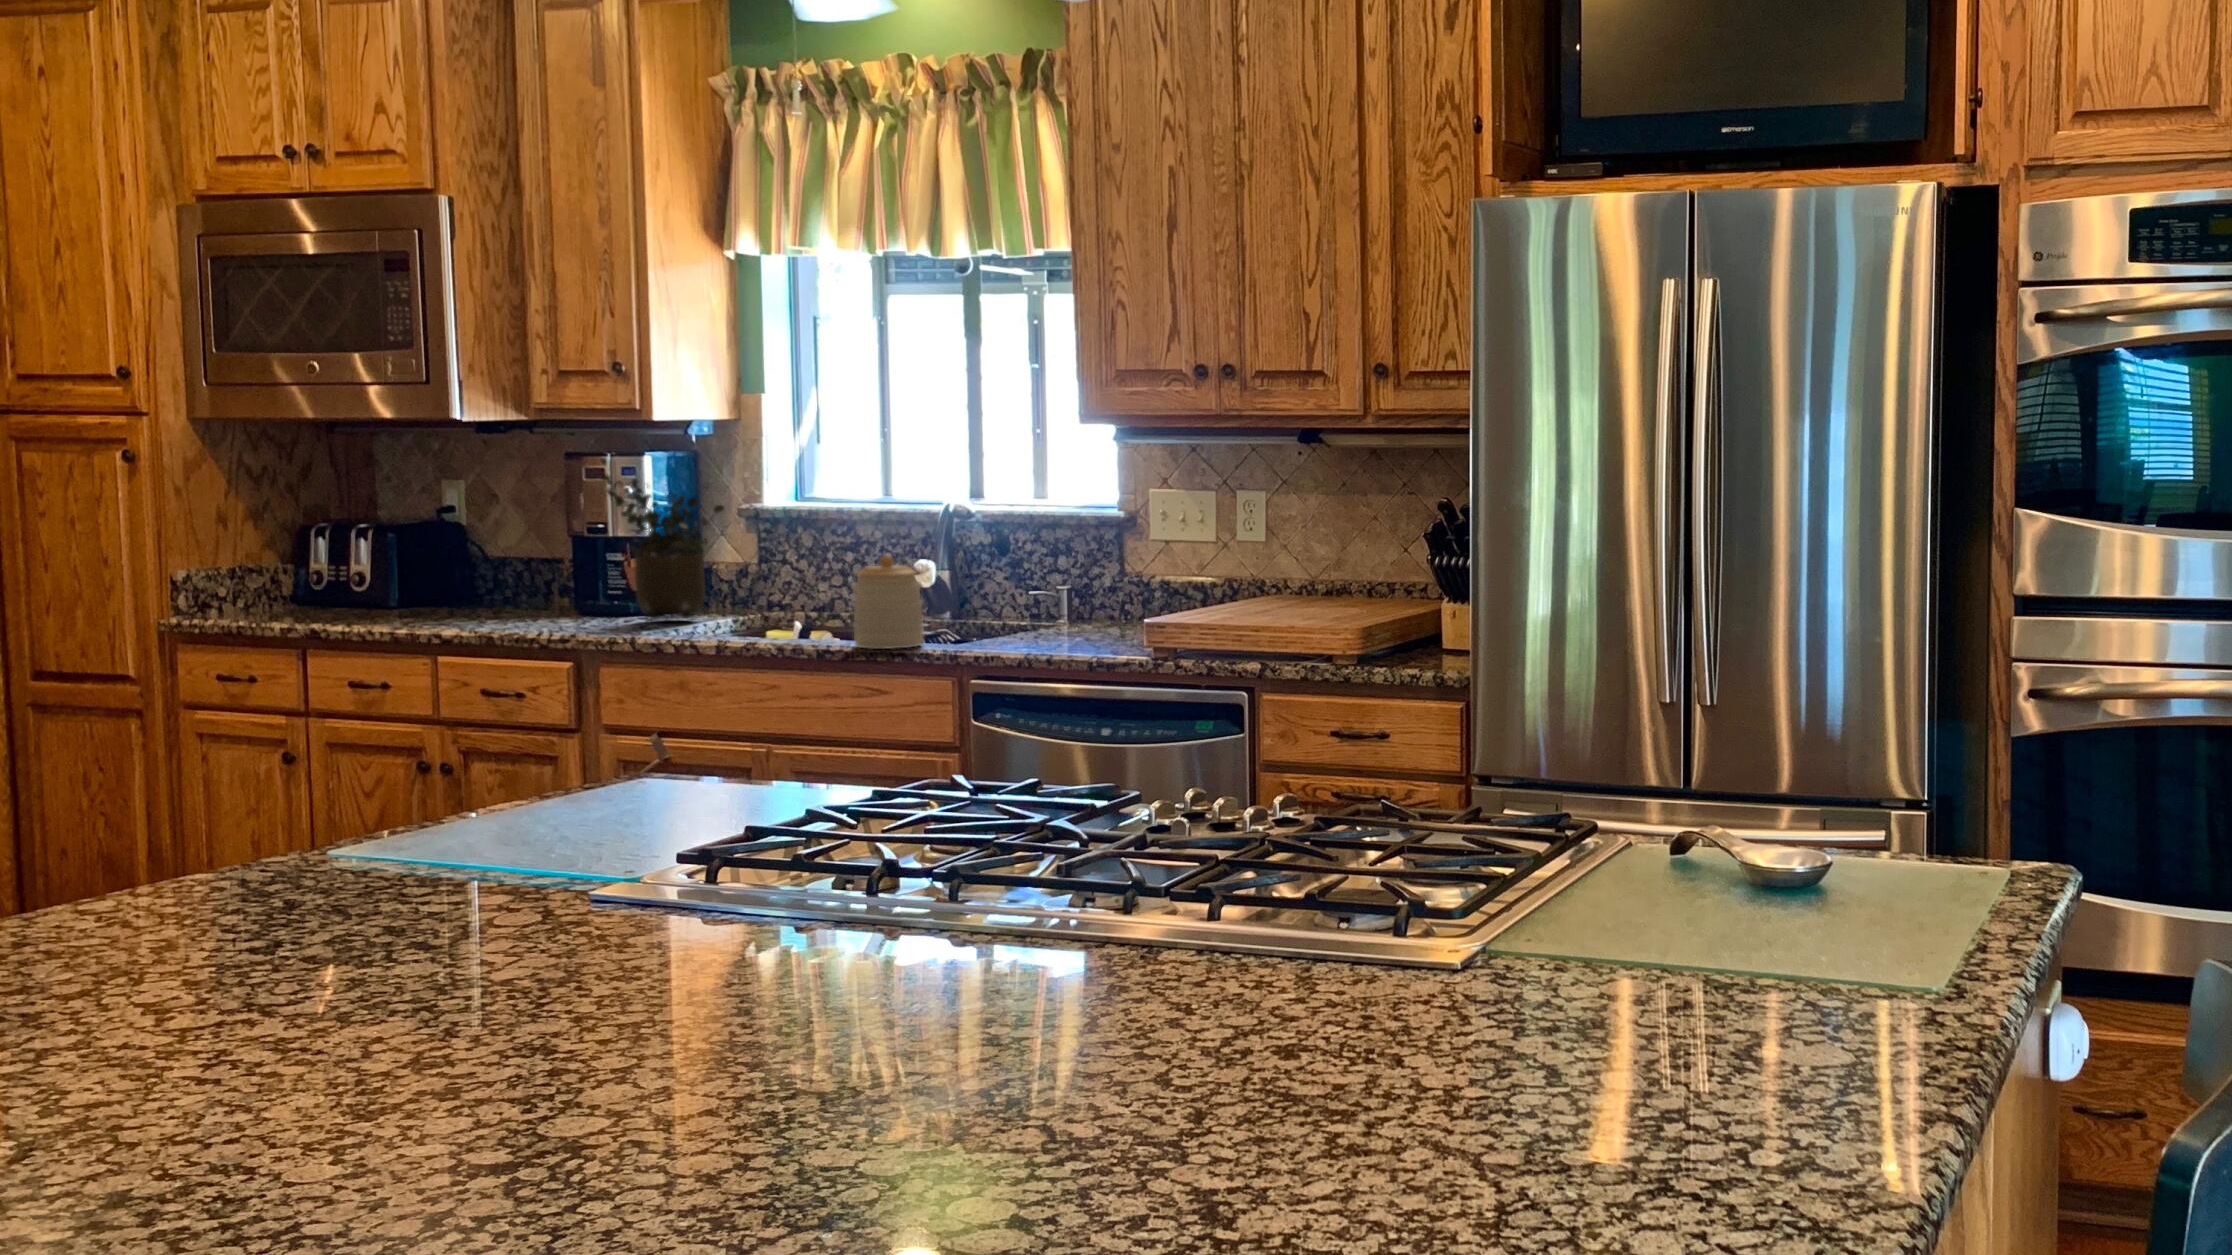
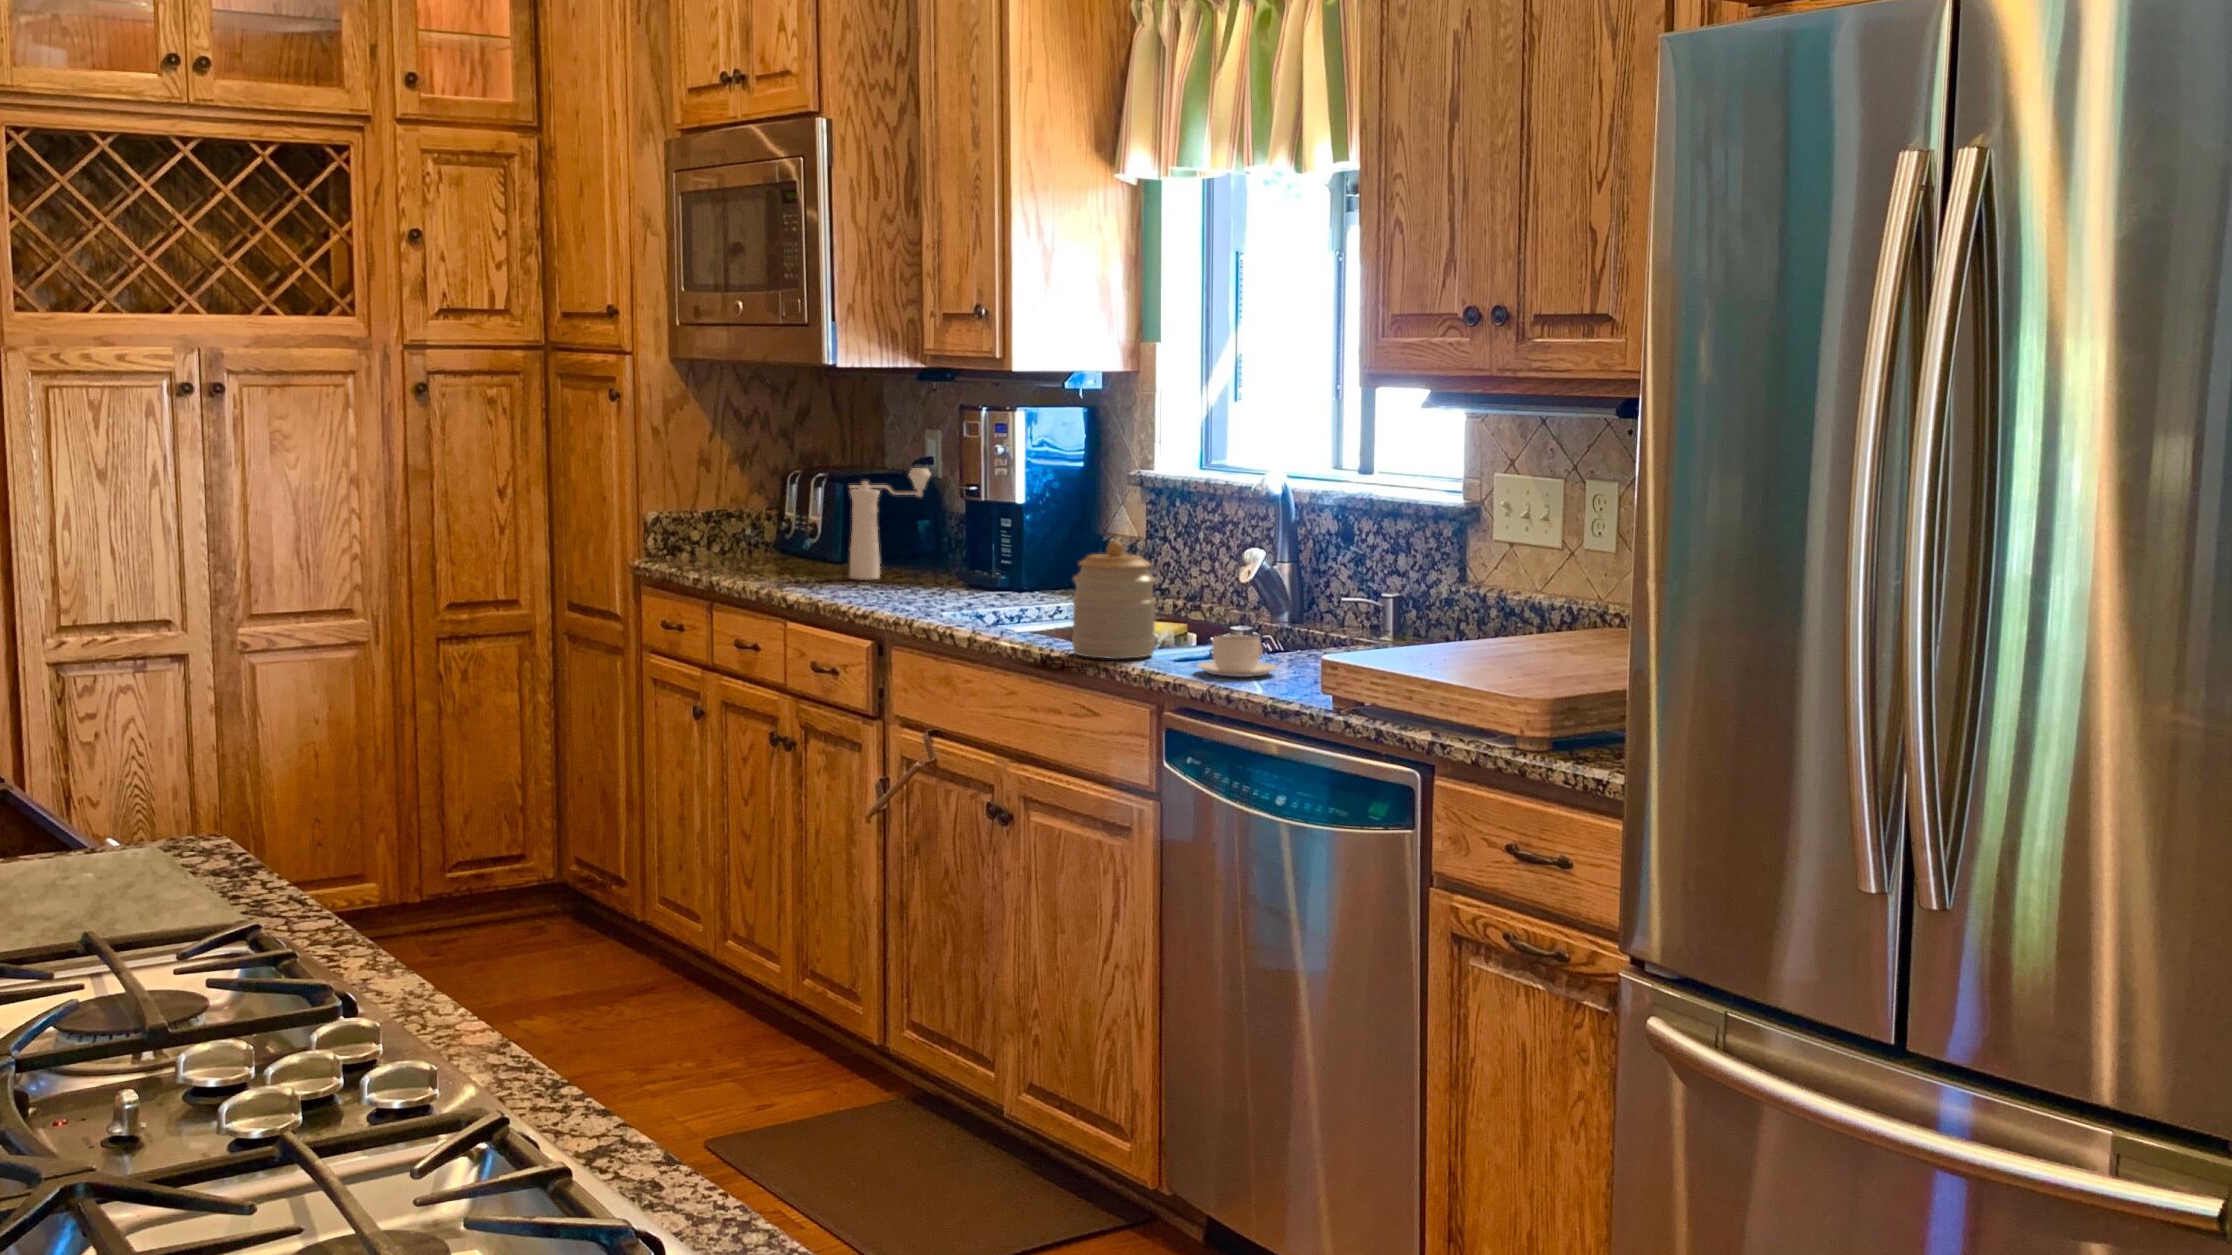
potted plant: present [601,458,724,620] -> none [949,410,1071,599]
pepper mill: none [454,513,526,618] -> present [850,468,931,580]
coffee cup: none [986,620,1050,651] -> present [1198,635,1276,677]

